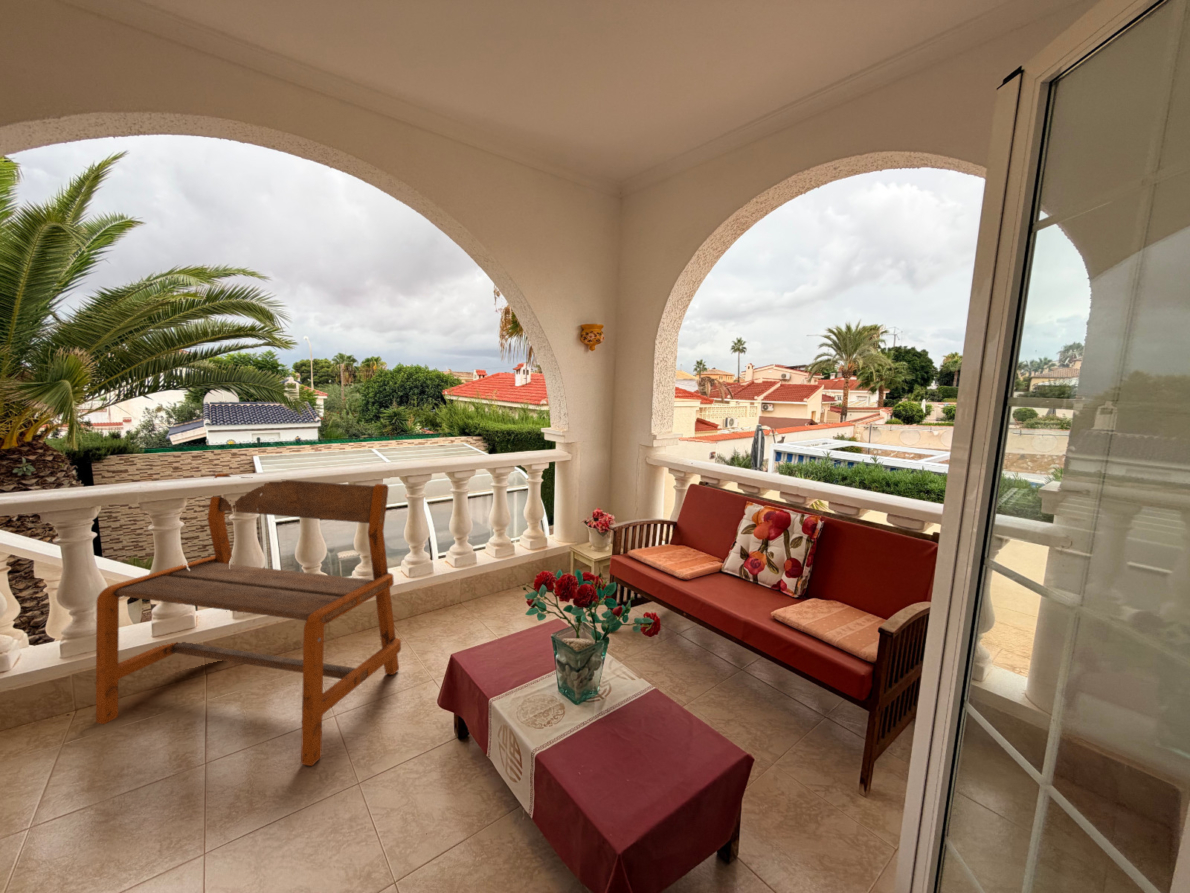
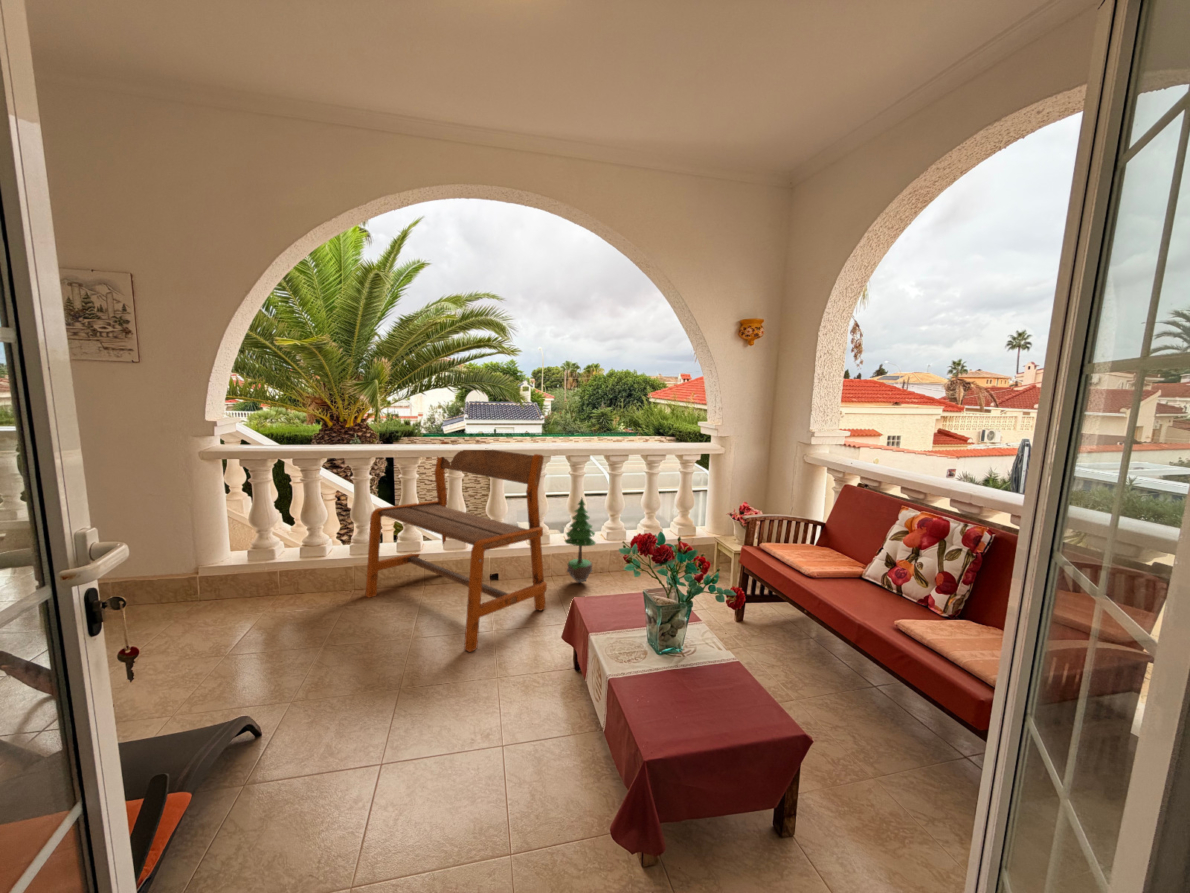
potted tree: none [408,525,447,625] -> present [565,498,595,583]

